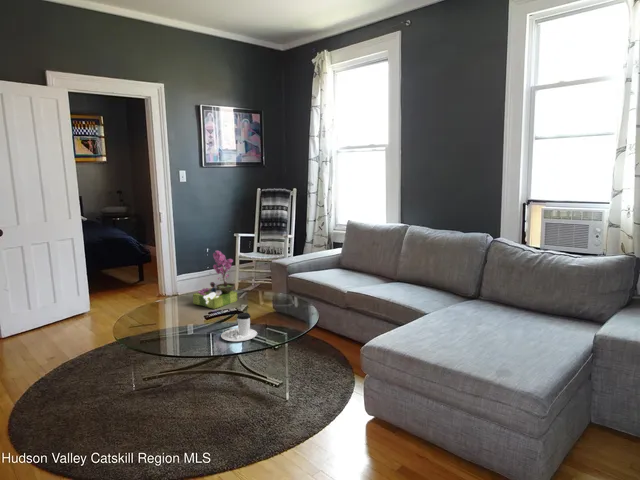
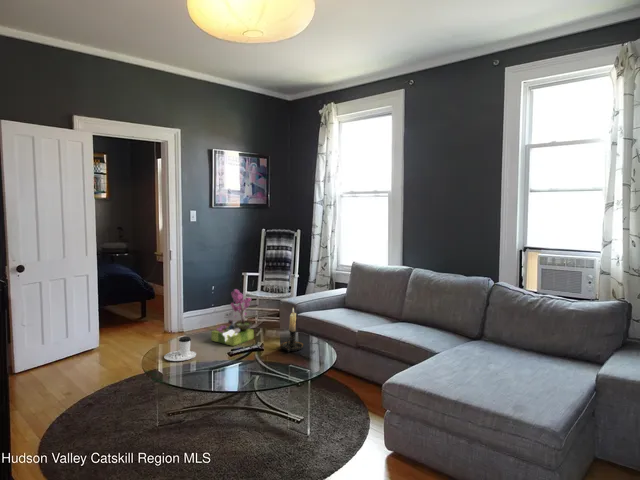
candle holder: none [263,268,286,314] -> present [282,308,303,352]
coffee cup: present [221,313,257,341] -> present [164,337,196,361]

